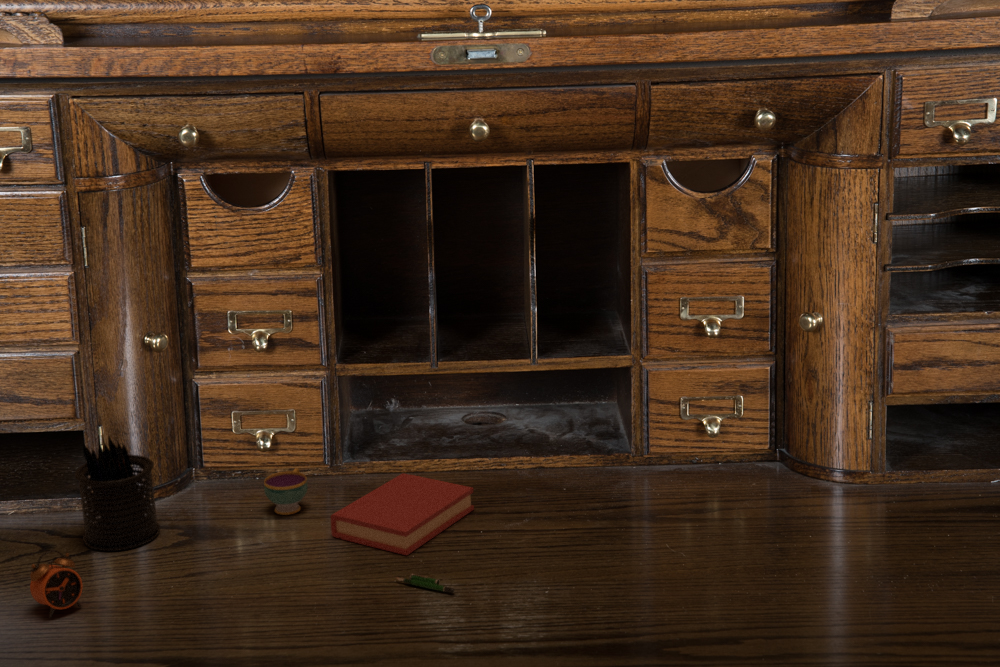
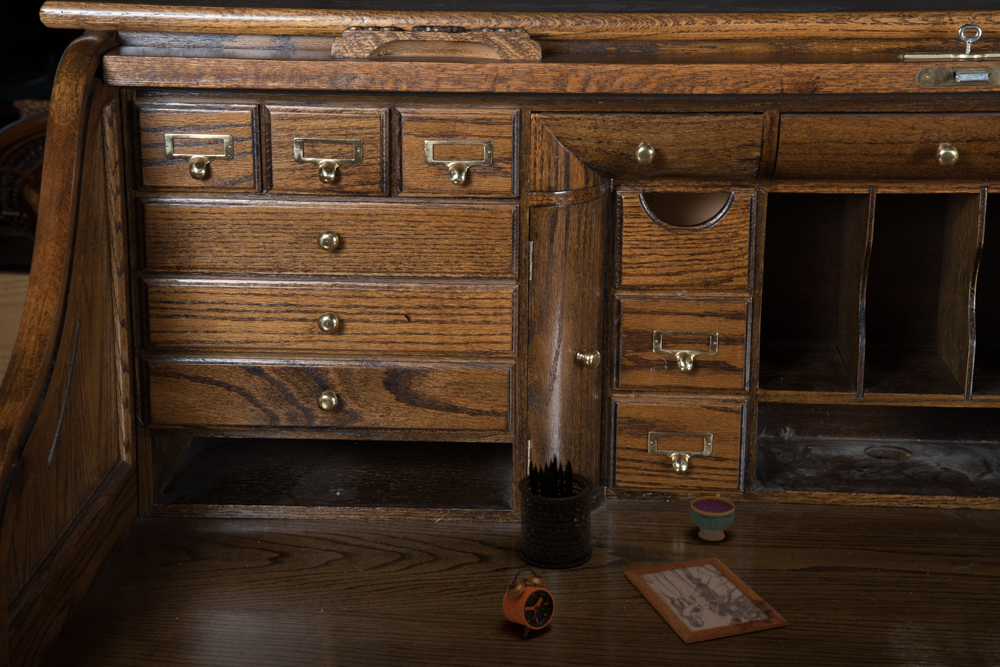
hardback book: present [331,473,474,555] -> none [774,505,913,596]
picture frame: none [180,529,316,612] -> present [624,557,787,643]
pen: present [397,574,454,593] -> none [869,618,942,643]

